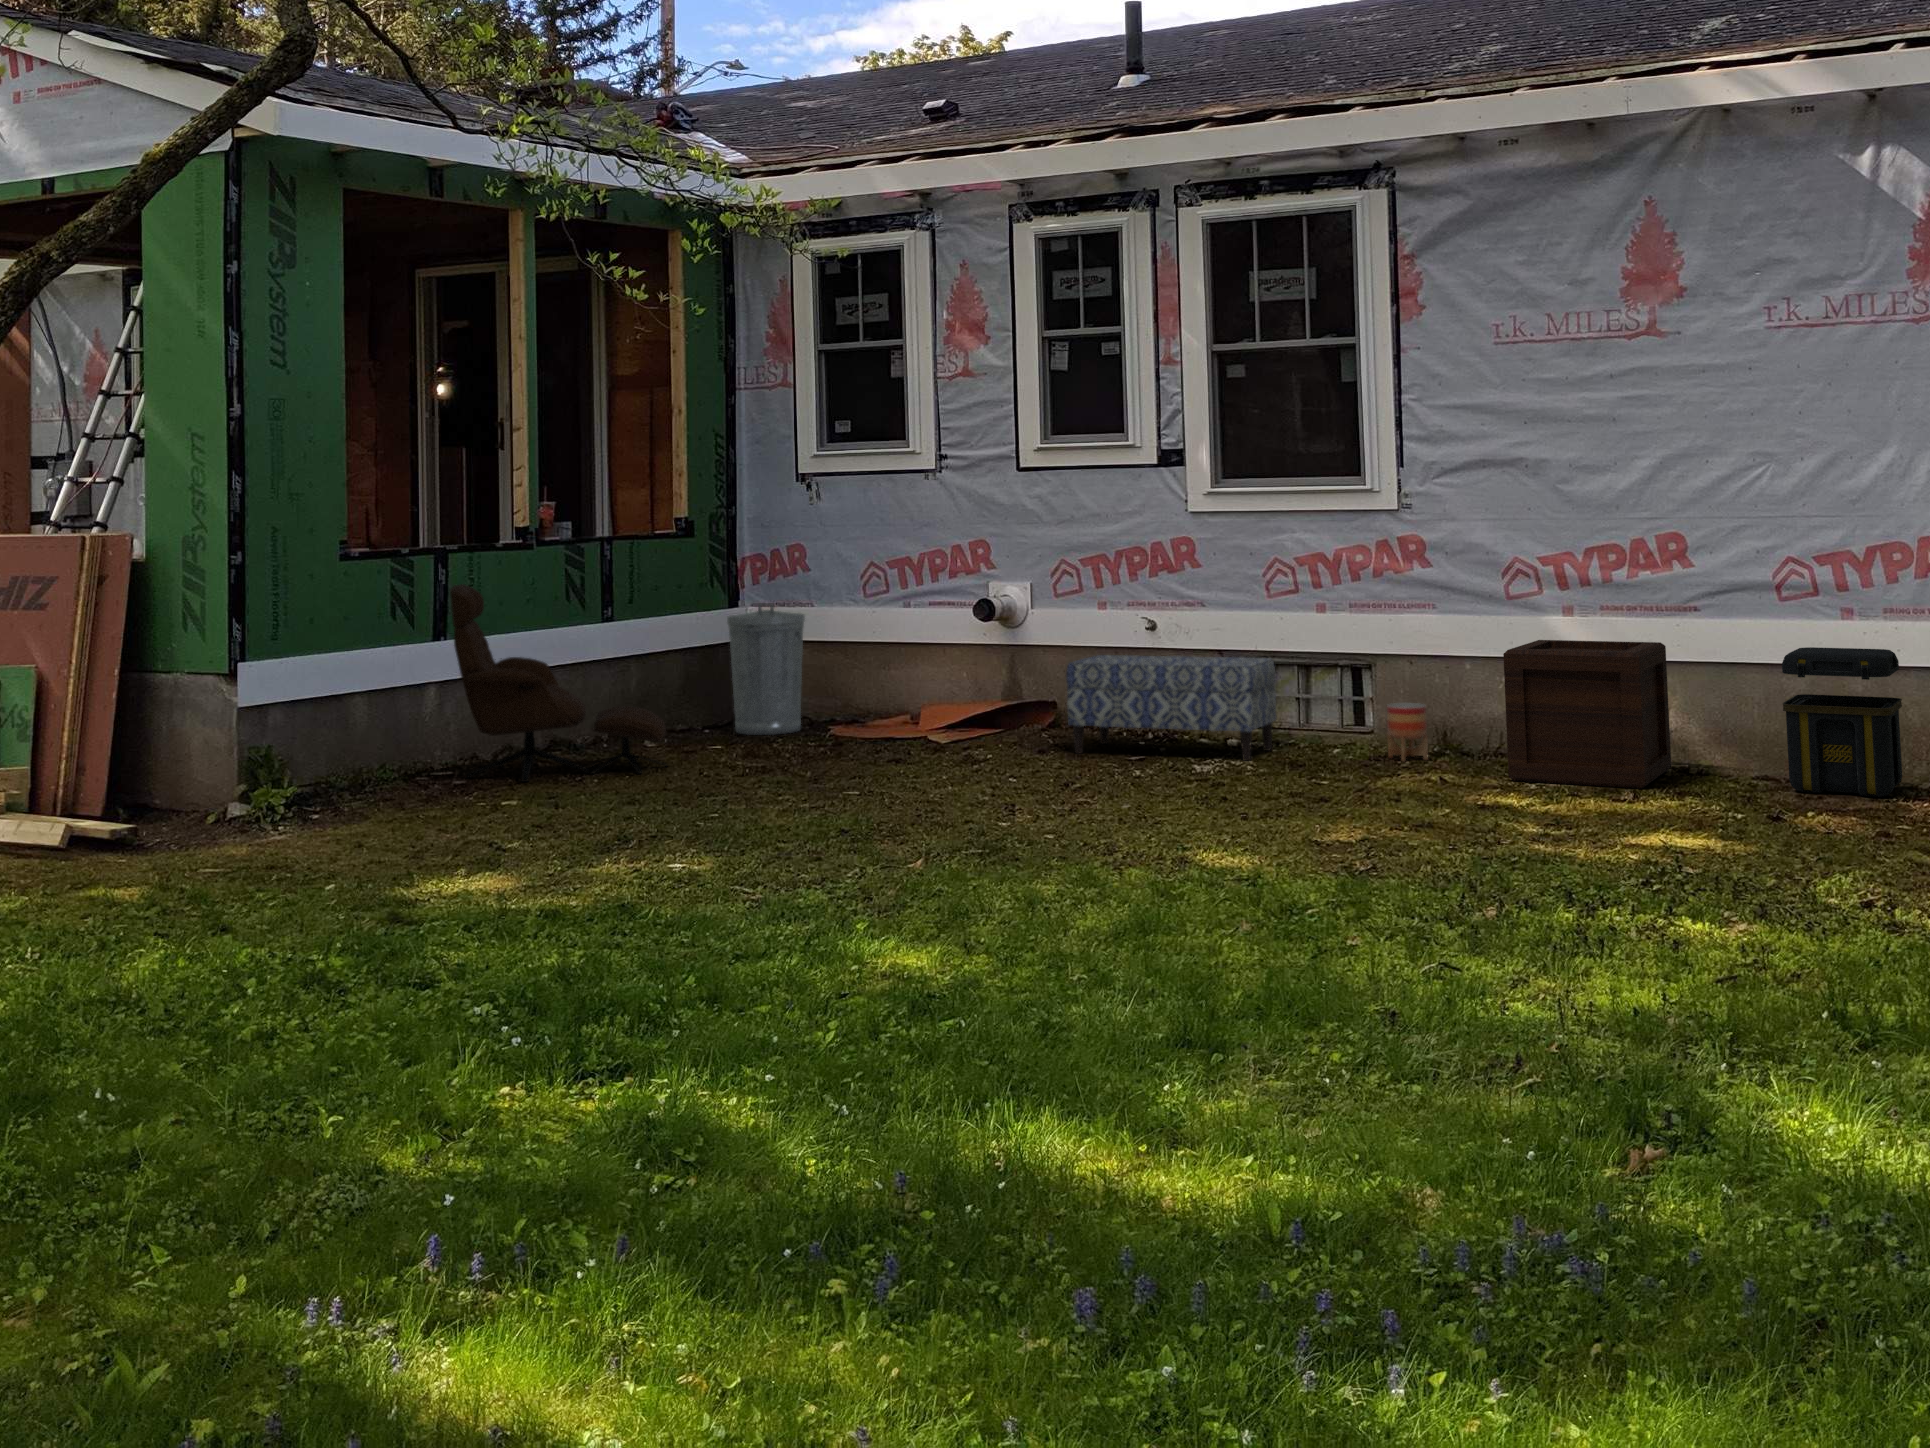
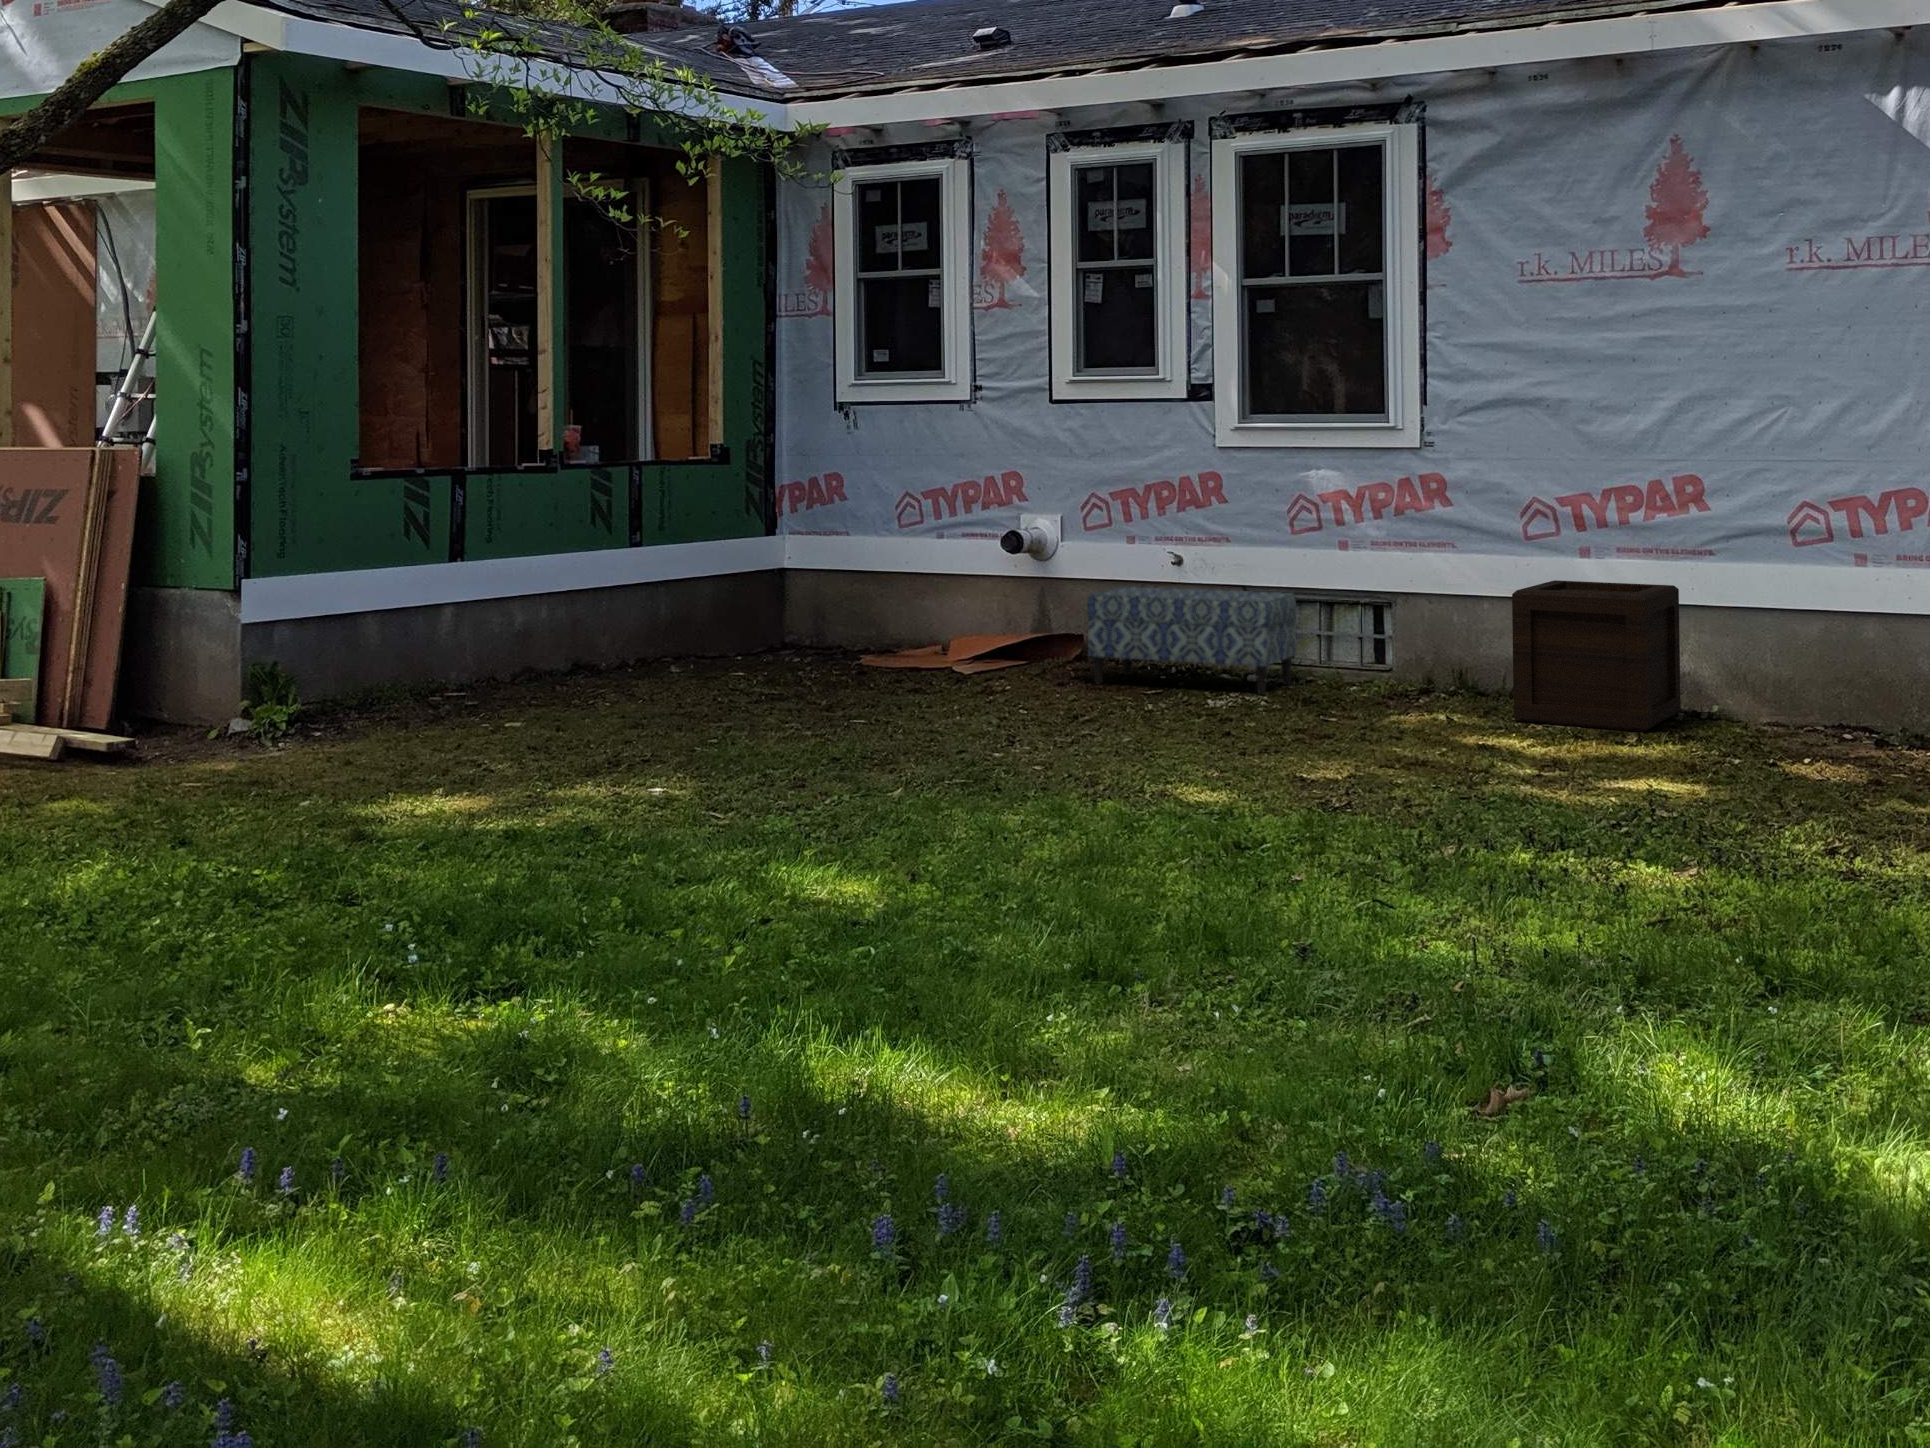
lounge chair: present [450,584,667,782] -> none [468,505,688,703]
trash can: present [727,603,805,735] -> none [763,529,842,659]
toolbox: present [1782,647,1902,797] -> none [1787,593,1909,745]
planter: present [1387,703,1428,762] -> none [1403,640,1442,699]

